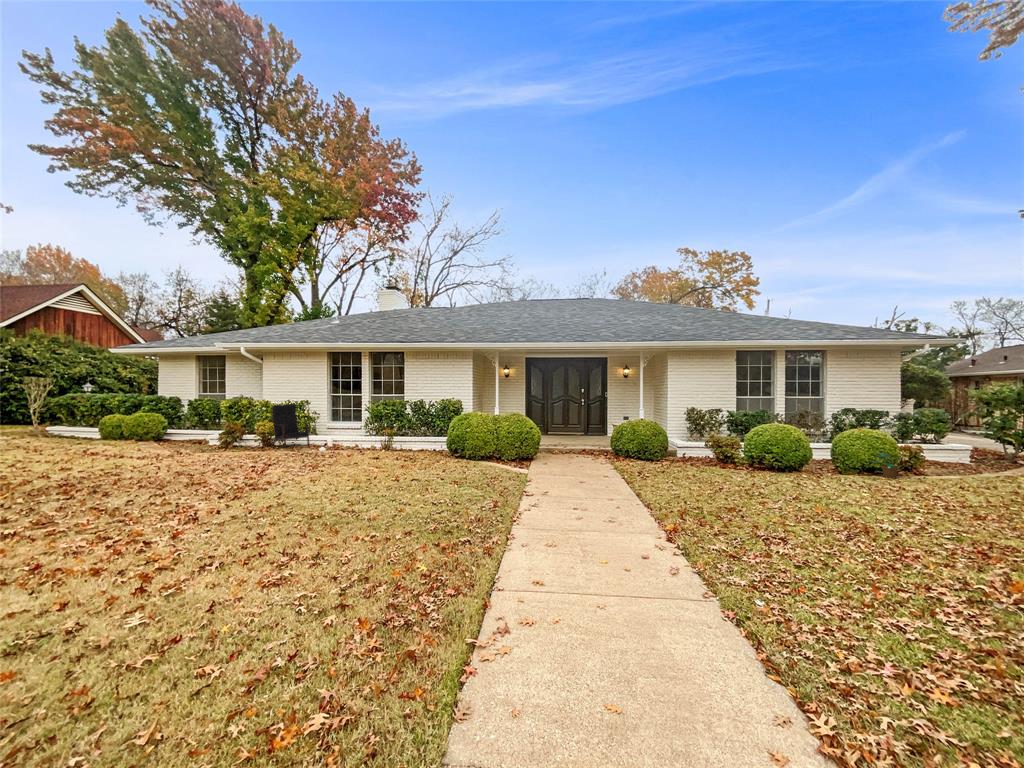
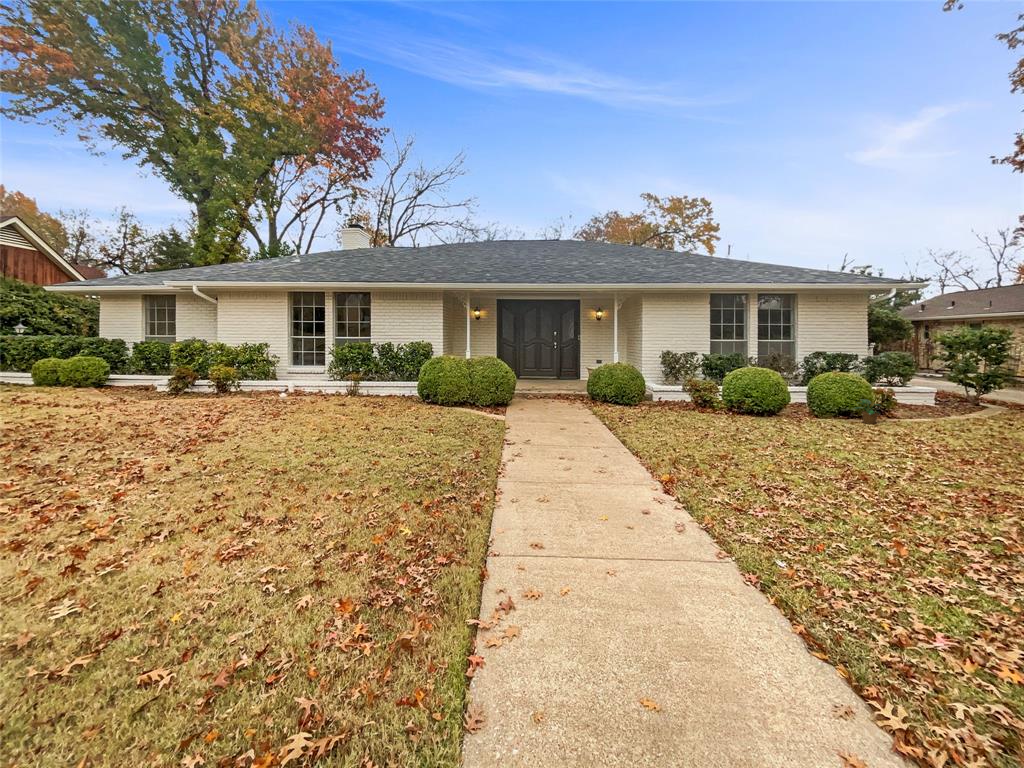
lounge chair: present [271,404,309,448] -> none [230,348,276,395]

